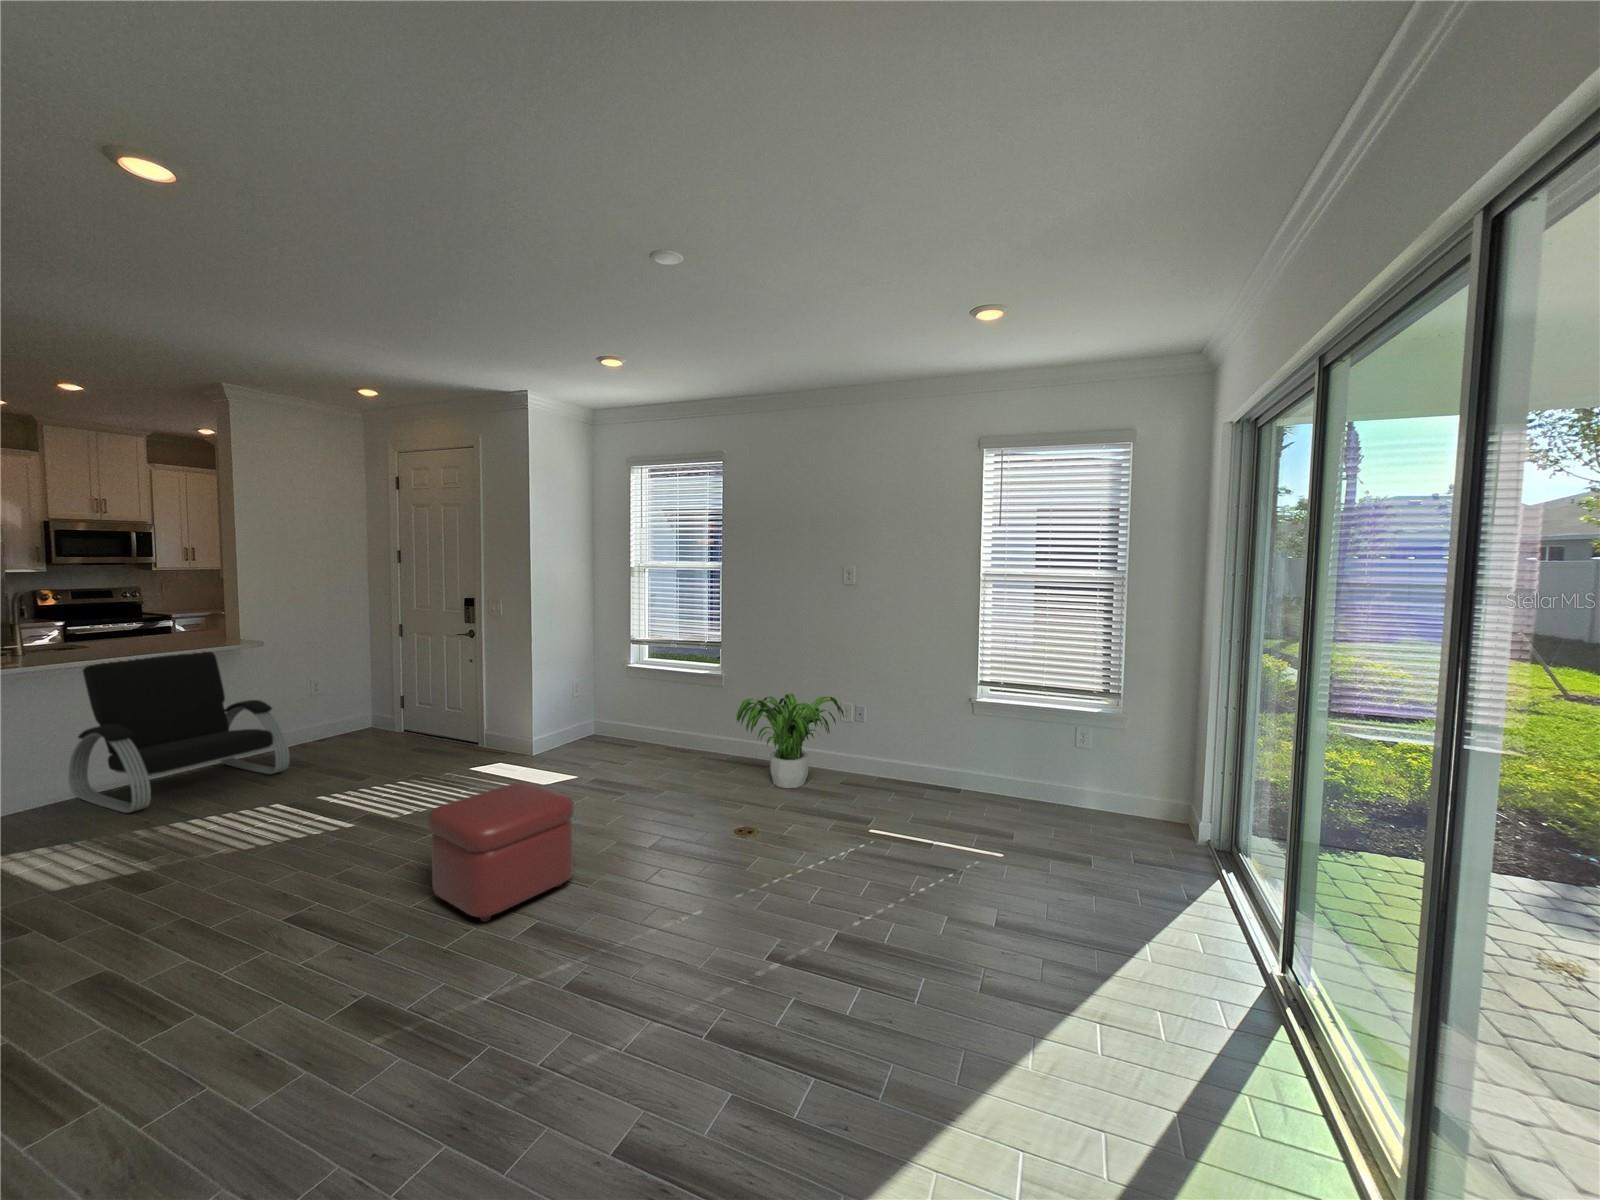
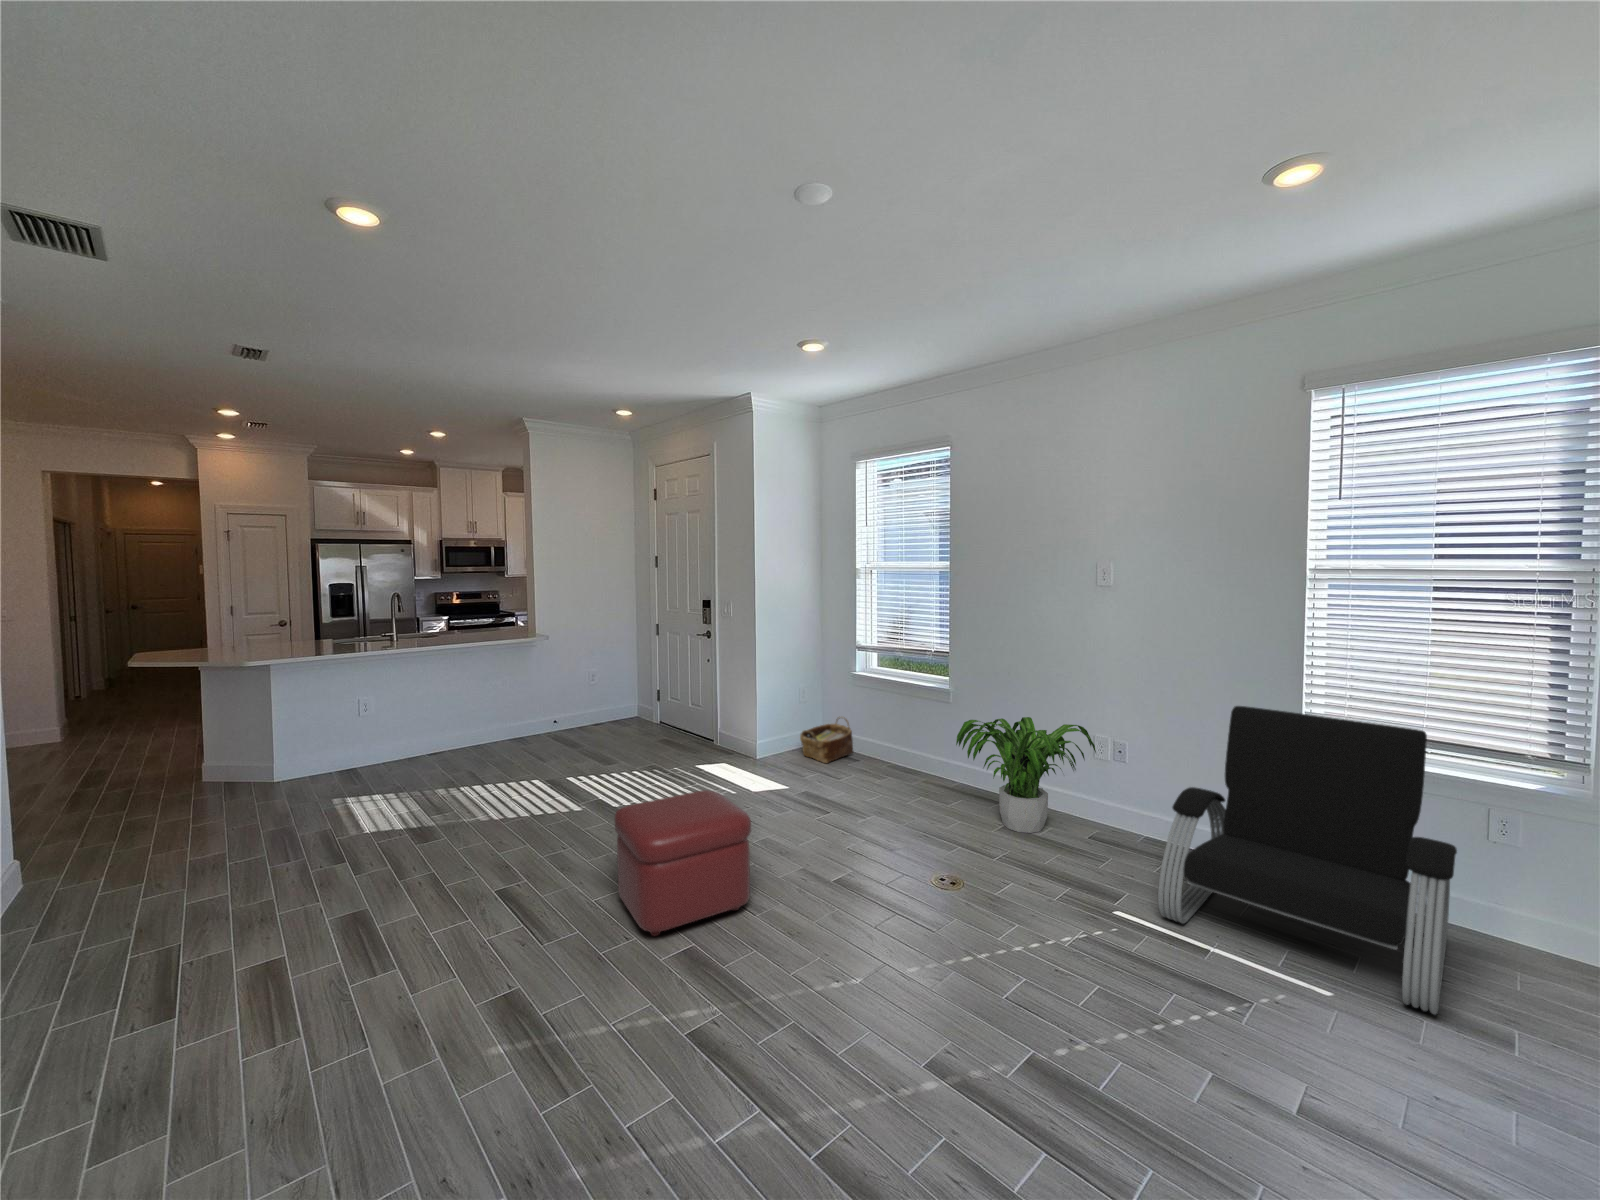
armchair: present [68,652,290,813] -> present [1158,706,1457,1014]
woven basket: none [577,708,630,753] -> present [800,717,853,763]

